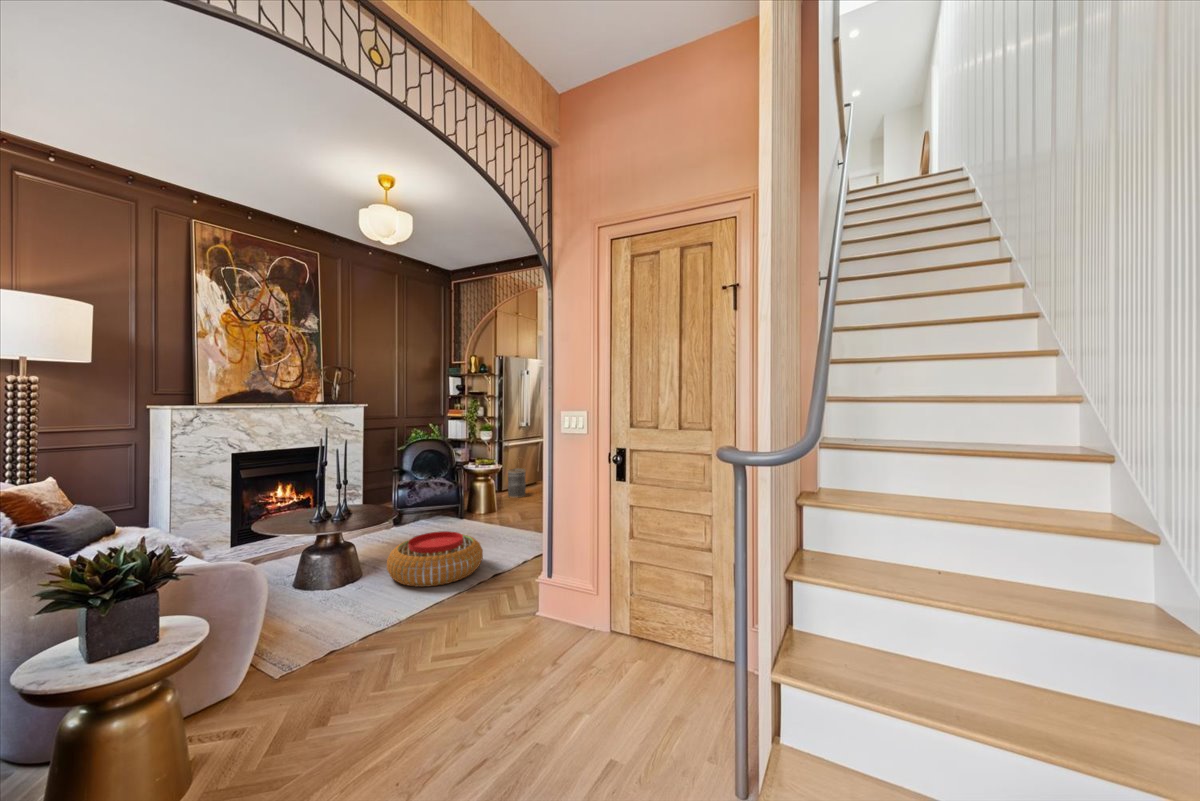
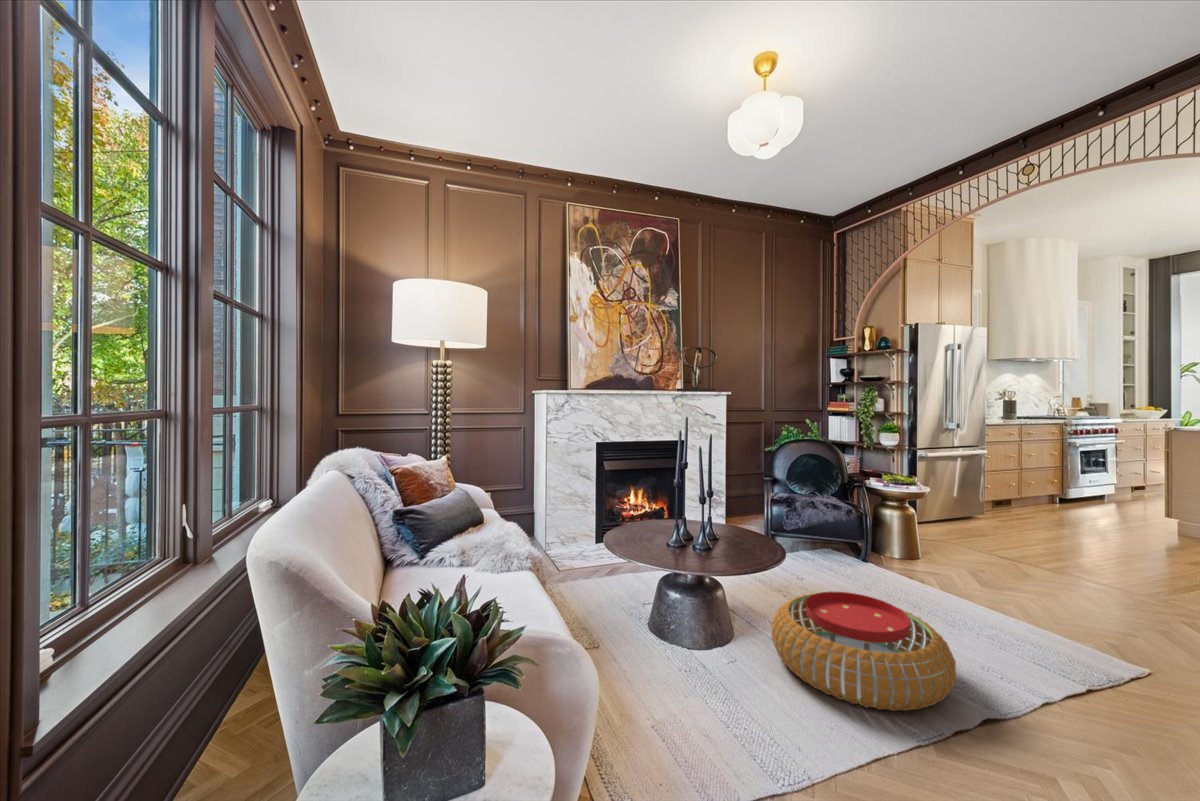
basket: present [508,467,526,498] -> none [929,477,964,541]

